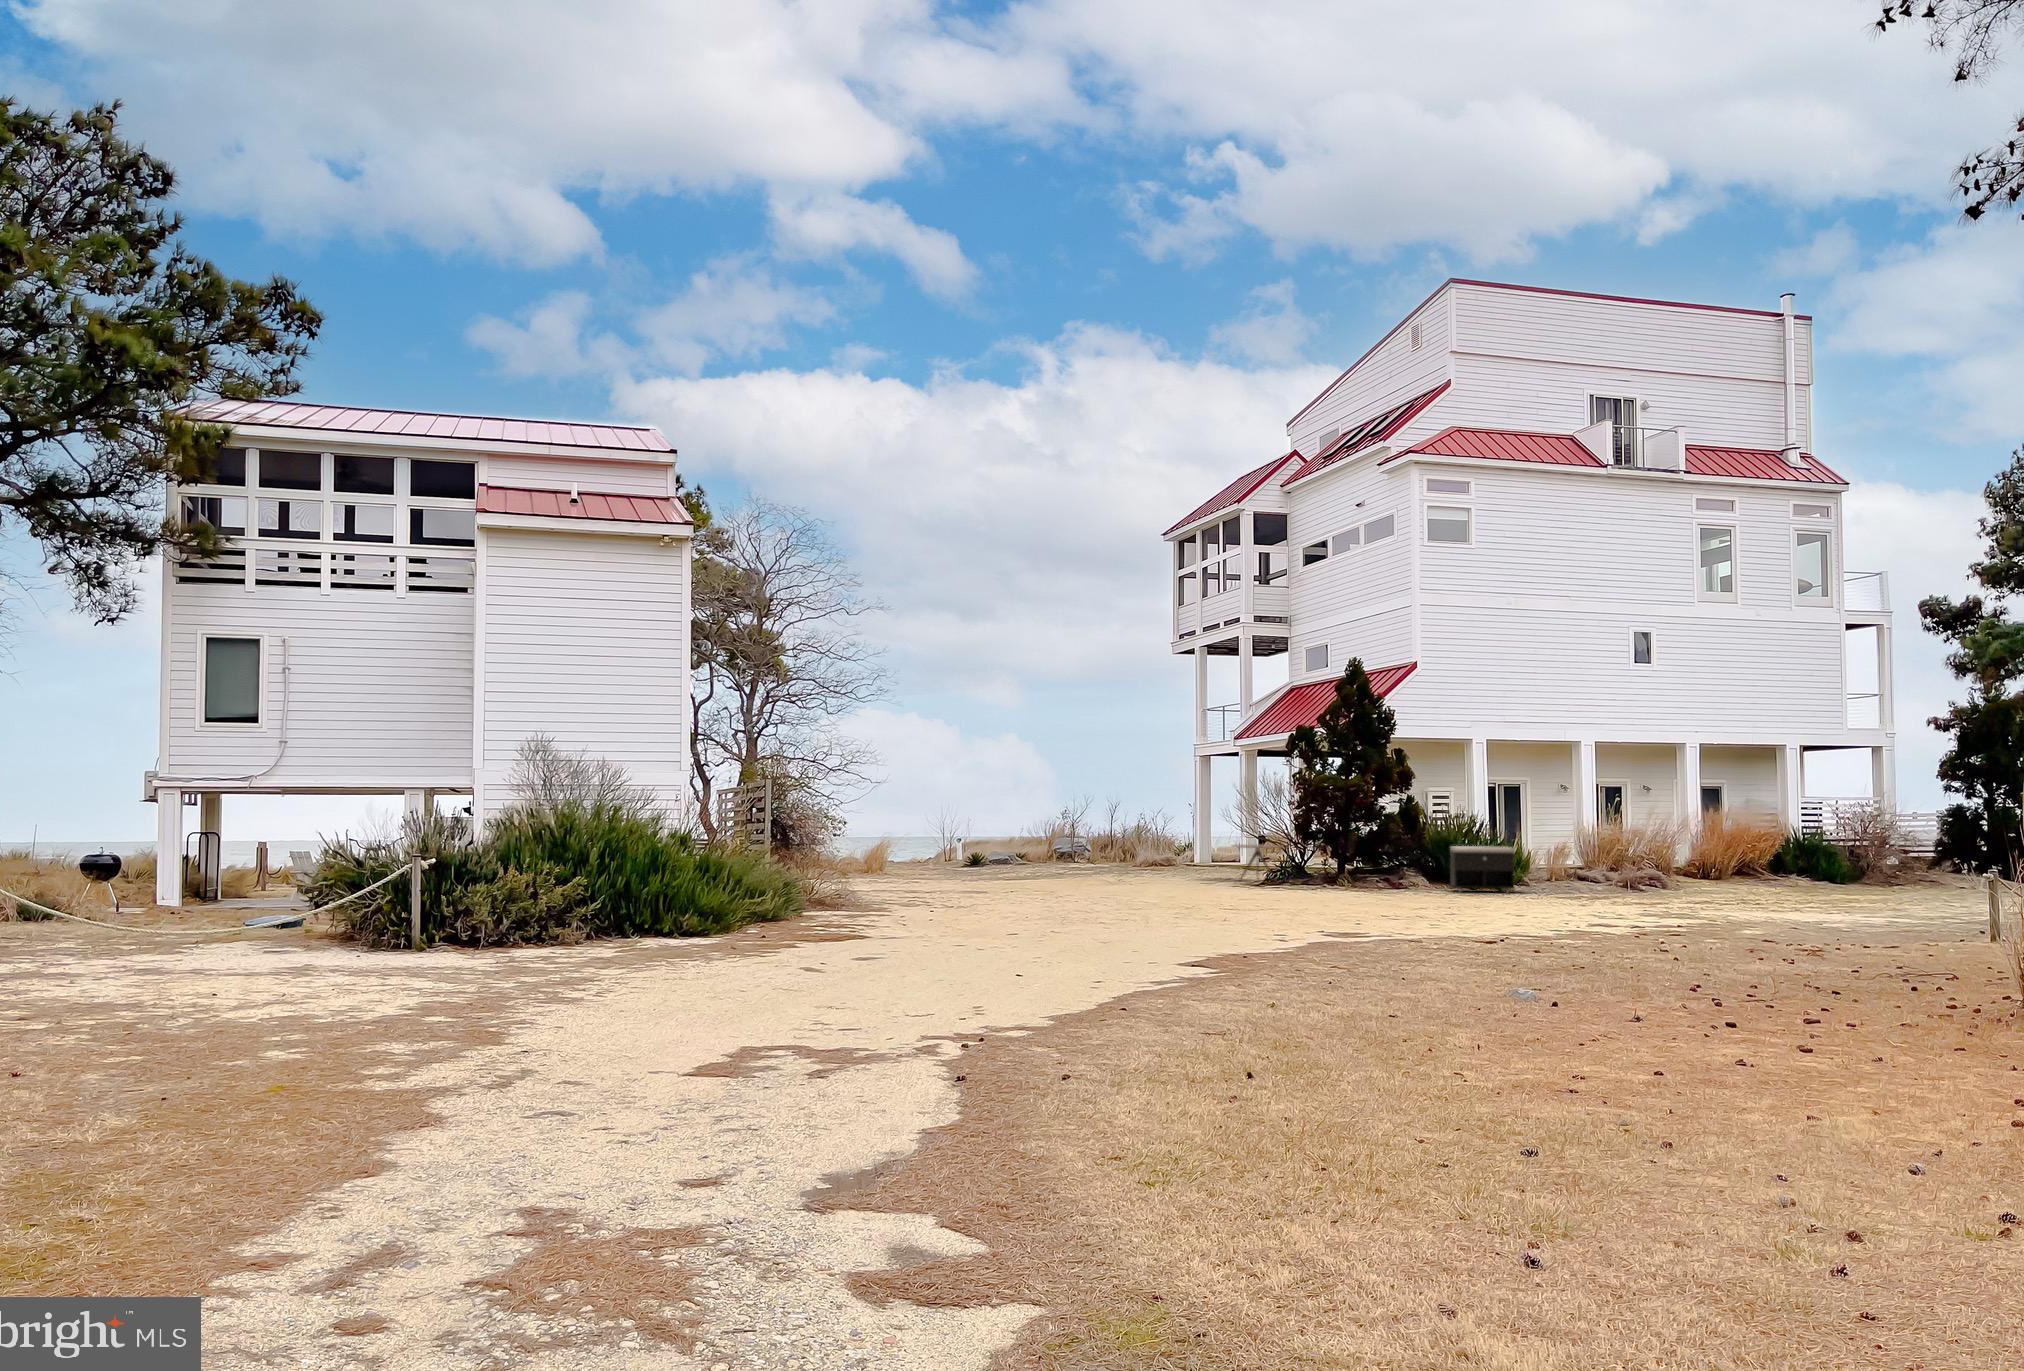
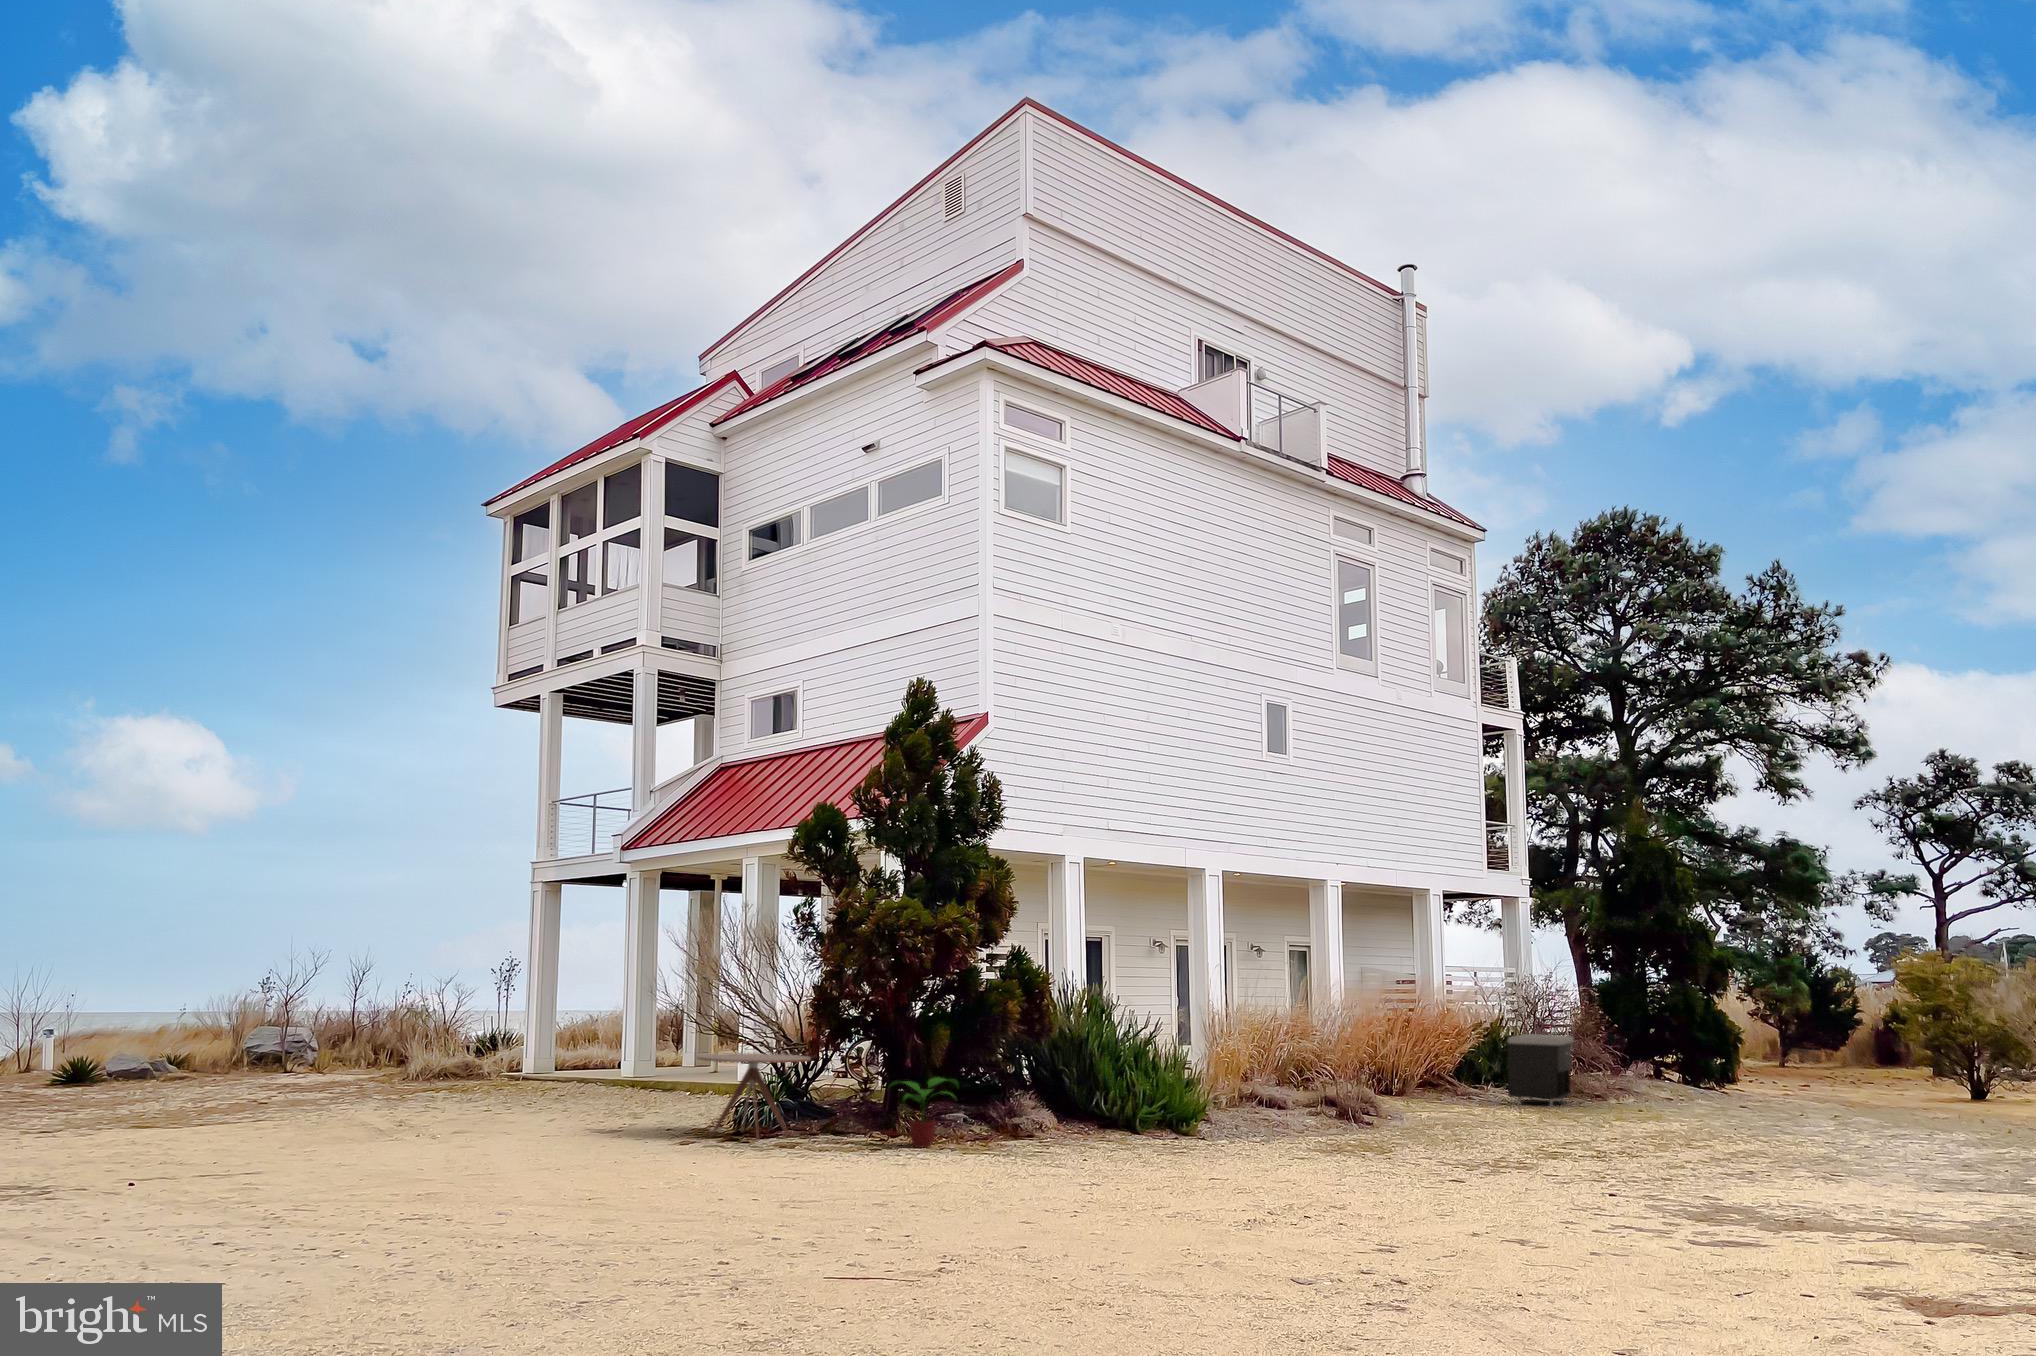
storage bench: present [1450,846,1514,892] -> present [1508,1034,1574,1106]
potted plant: none [1315,855,1348,886] -> present [889,1077,959,1148]

